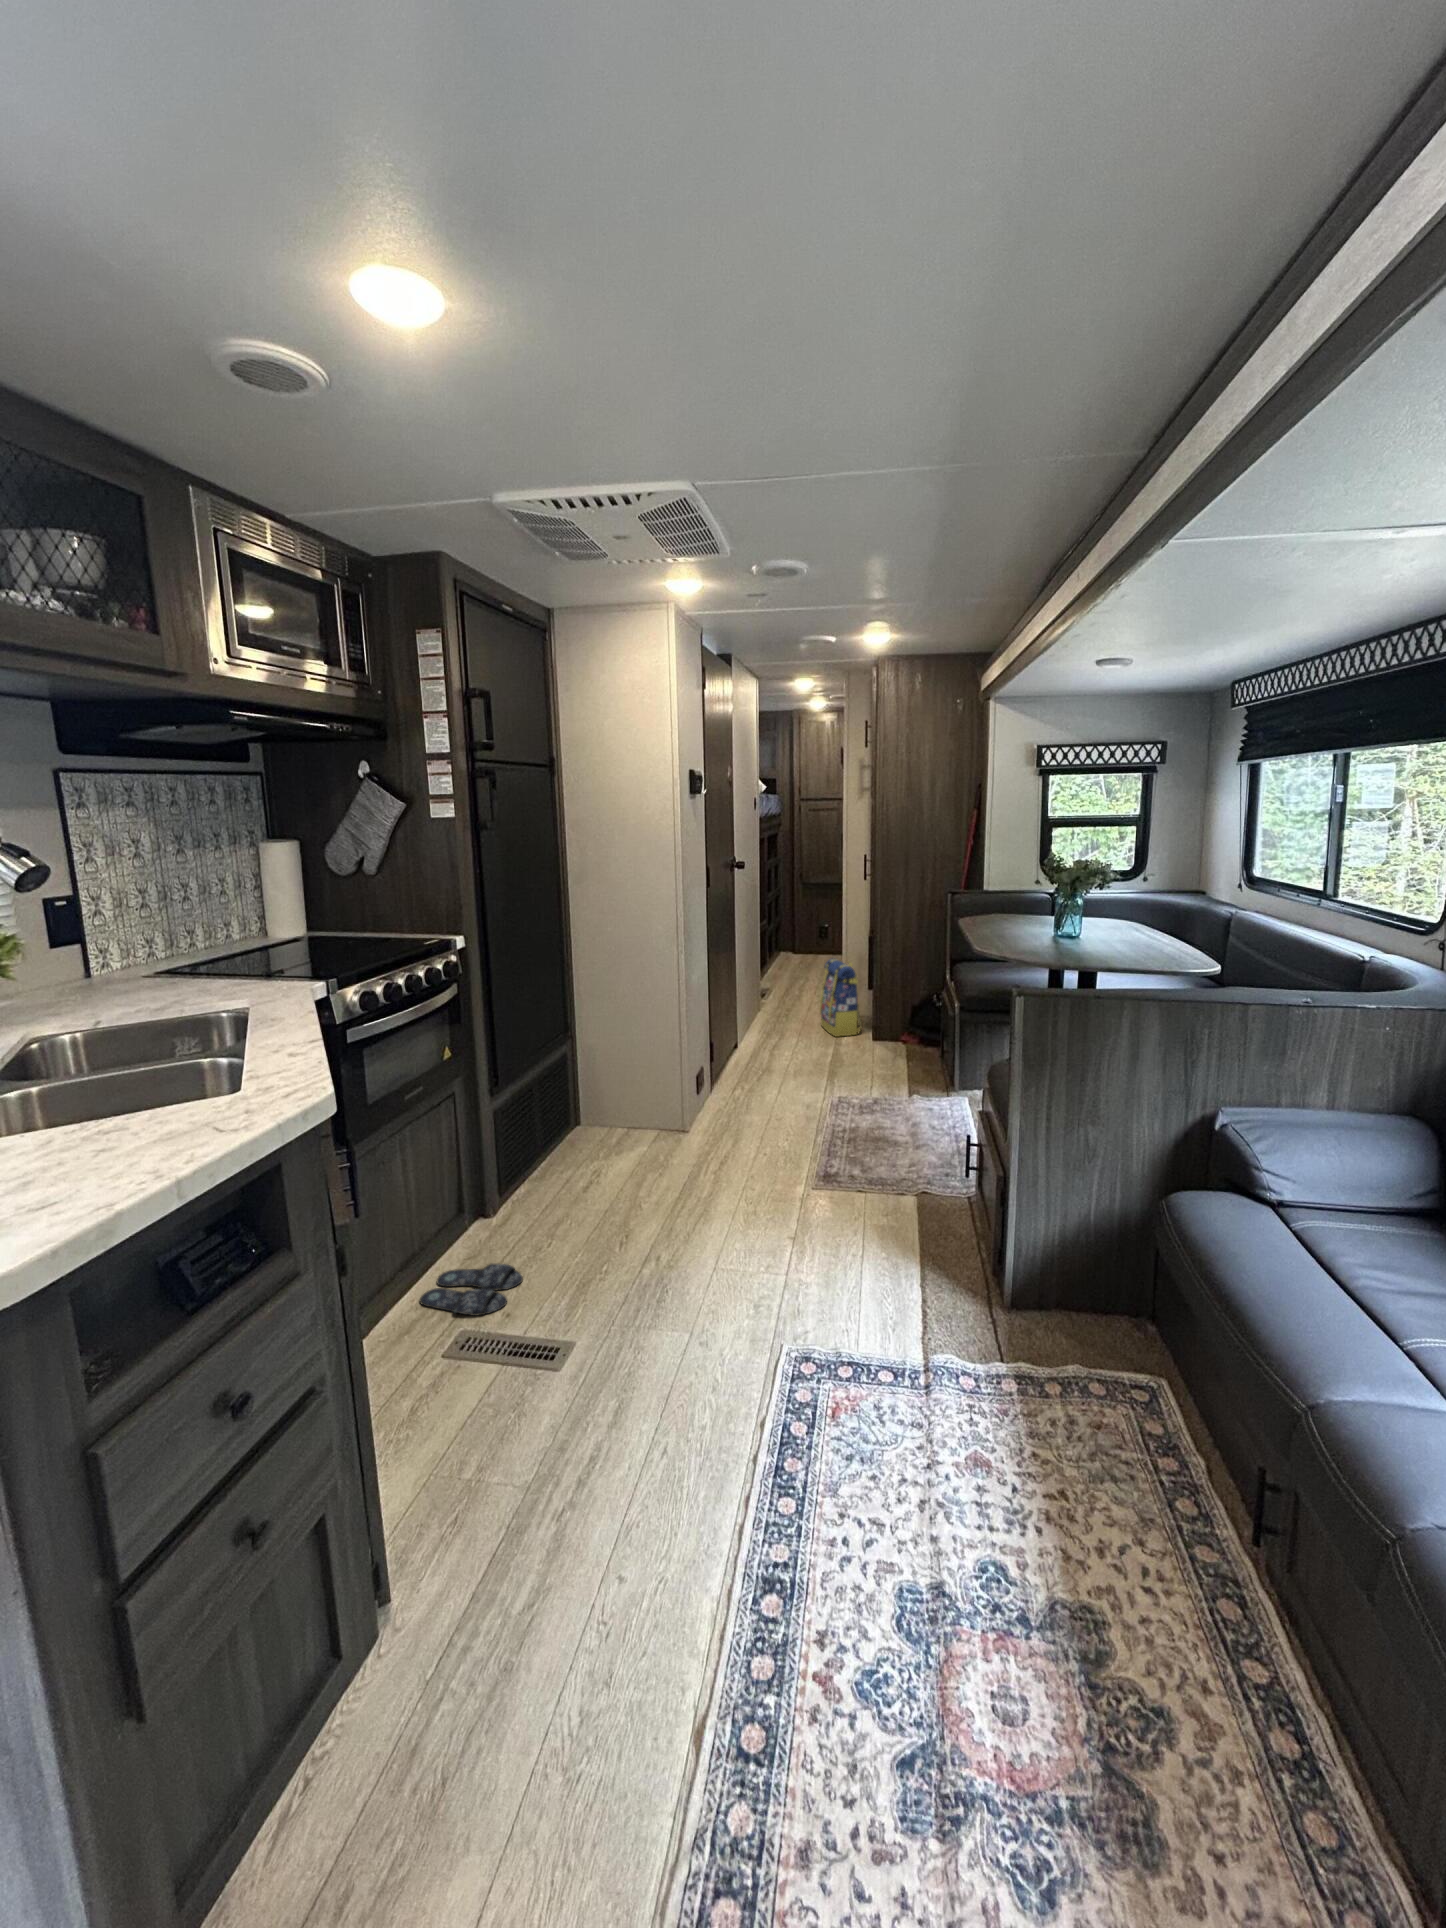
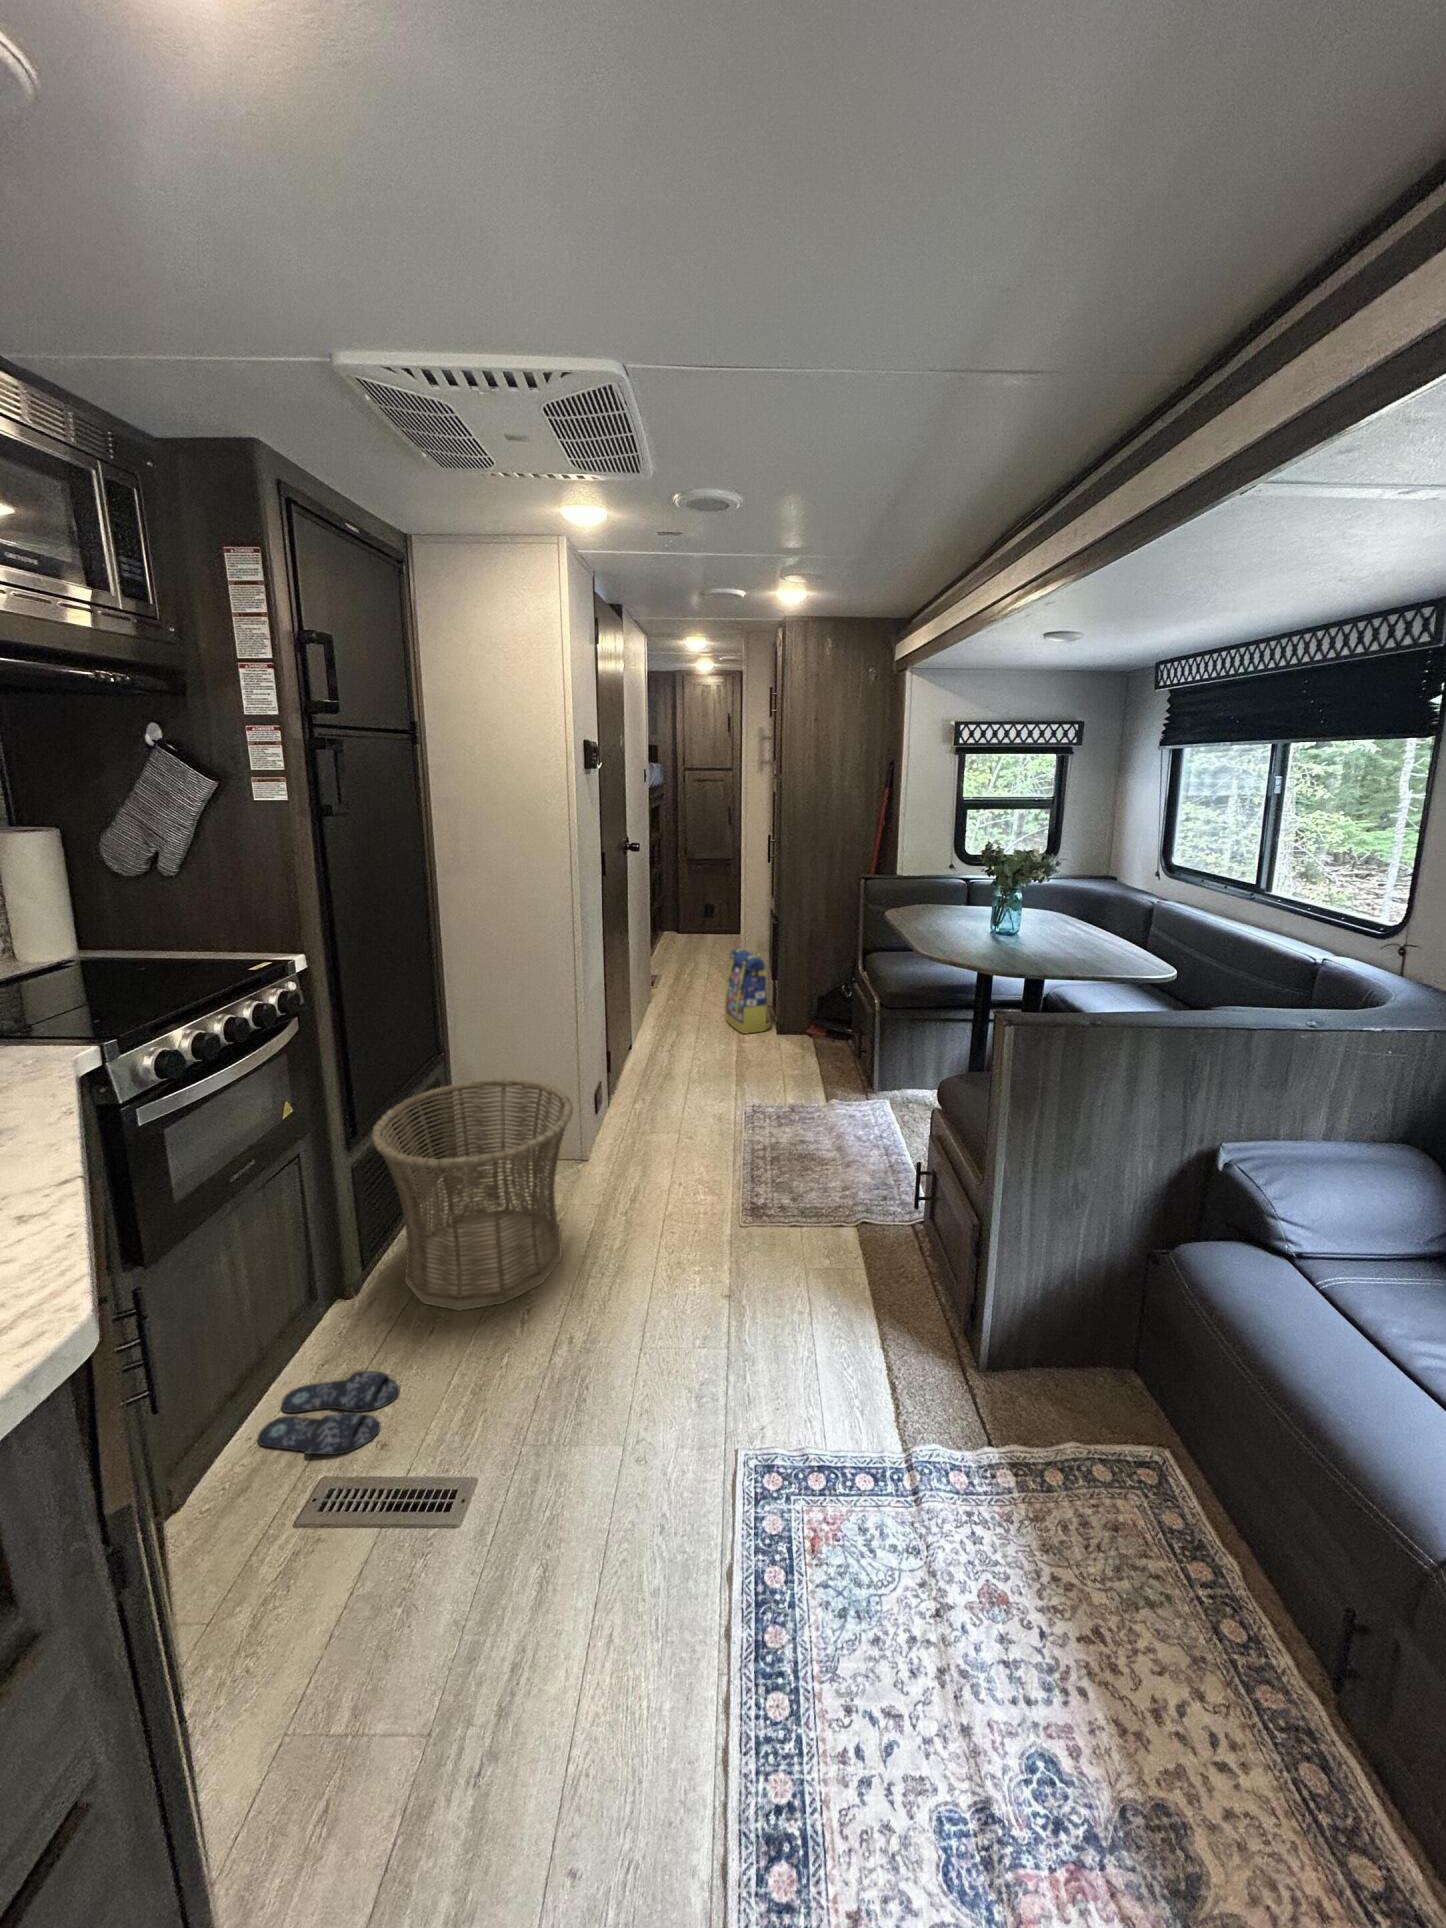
basket: none [508,1049,667,1230] -> present [372,1079,573,1311]

